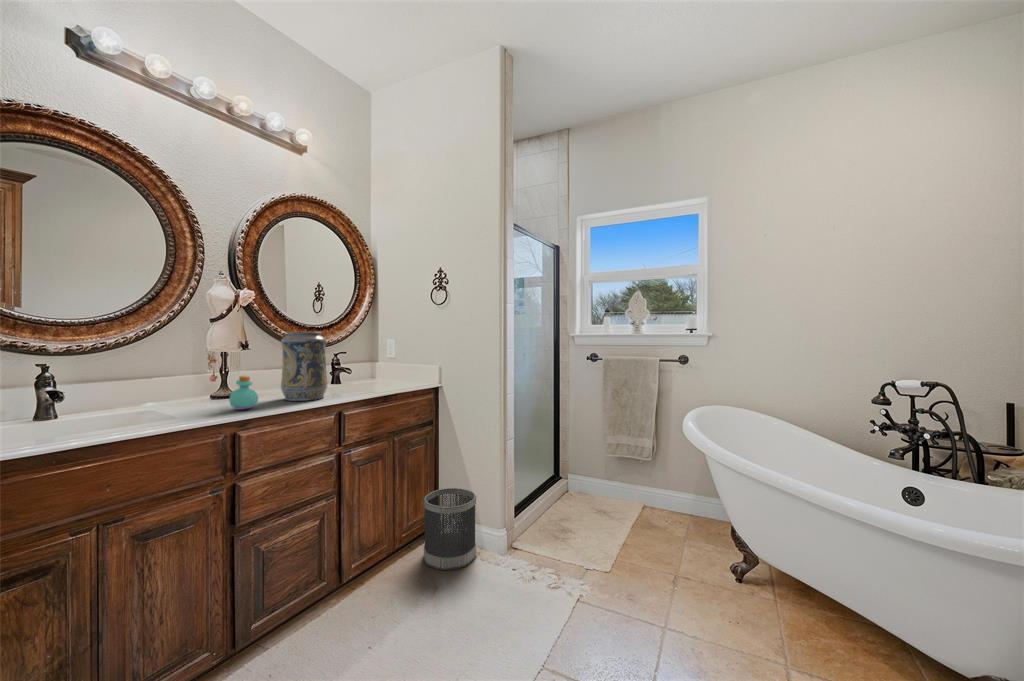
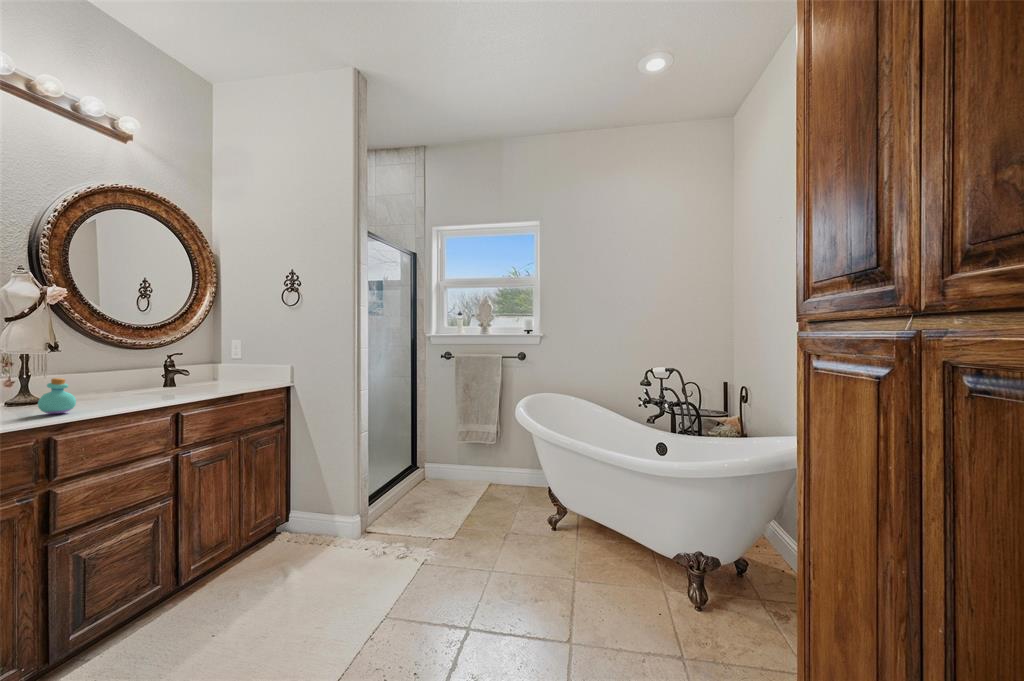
decorative vase: present [281,331,327,401] -> none [103,332,162,404]
wastebasket: present [424,488,476,570] -> none [274,482,330,560]

